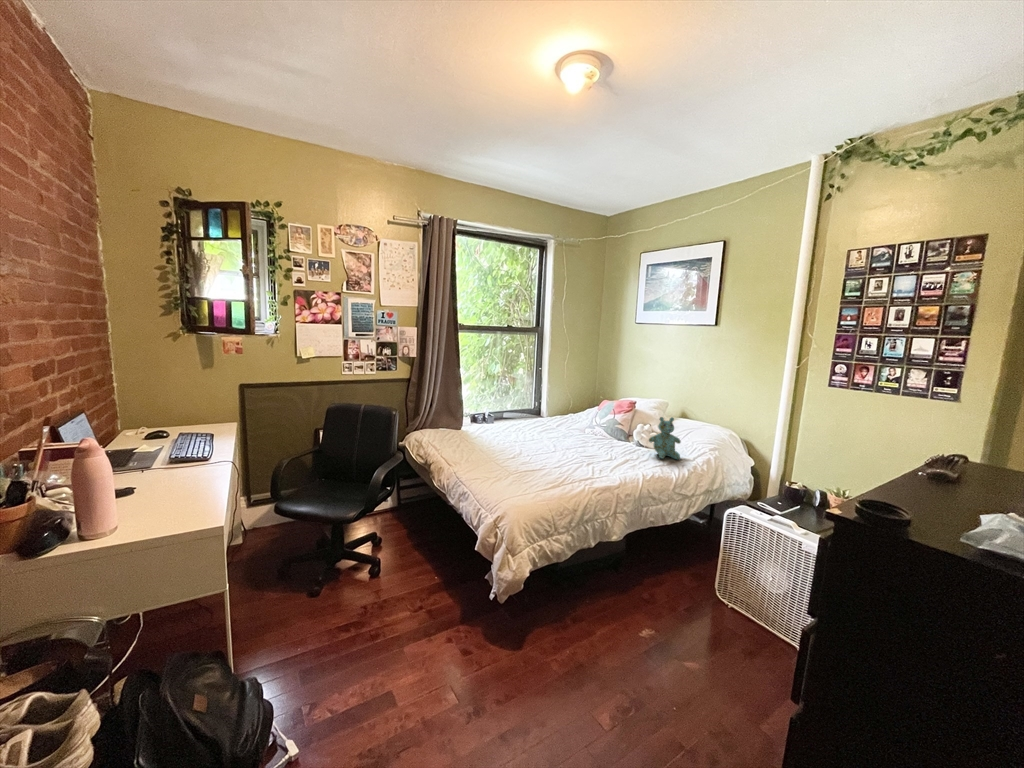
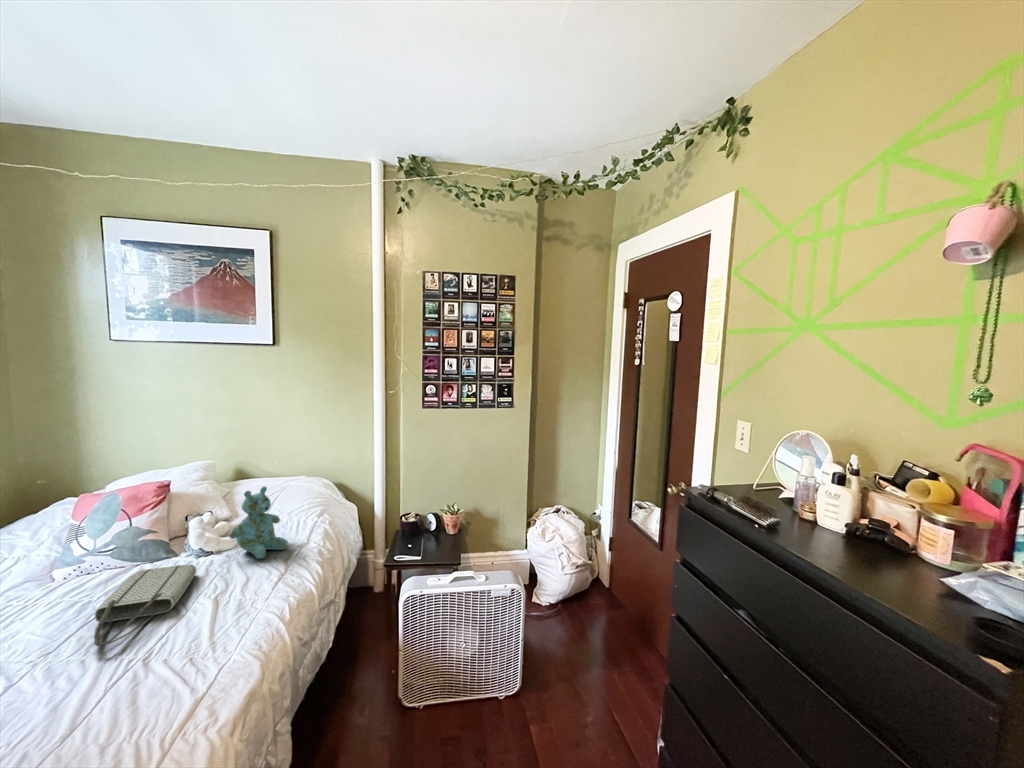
tote bag: none [580,442,629,461] -> present [94,565,196,646]

